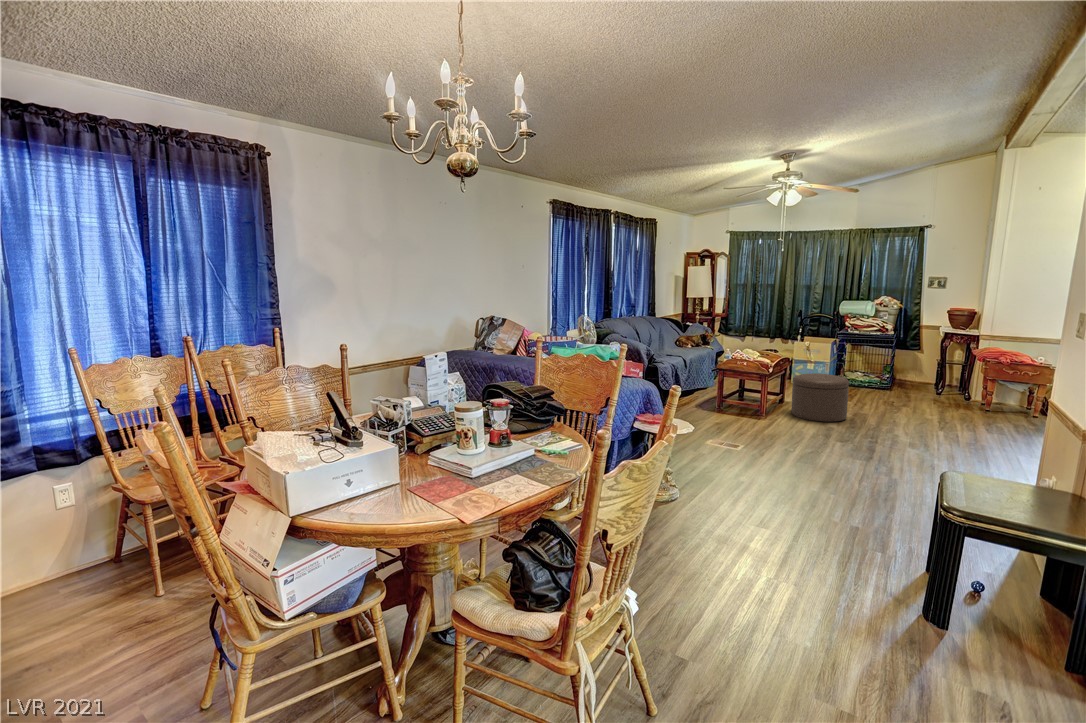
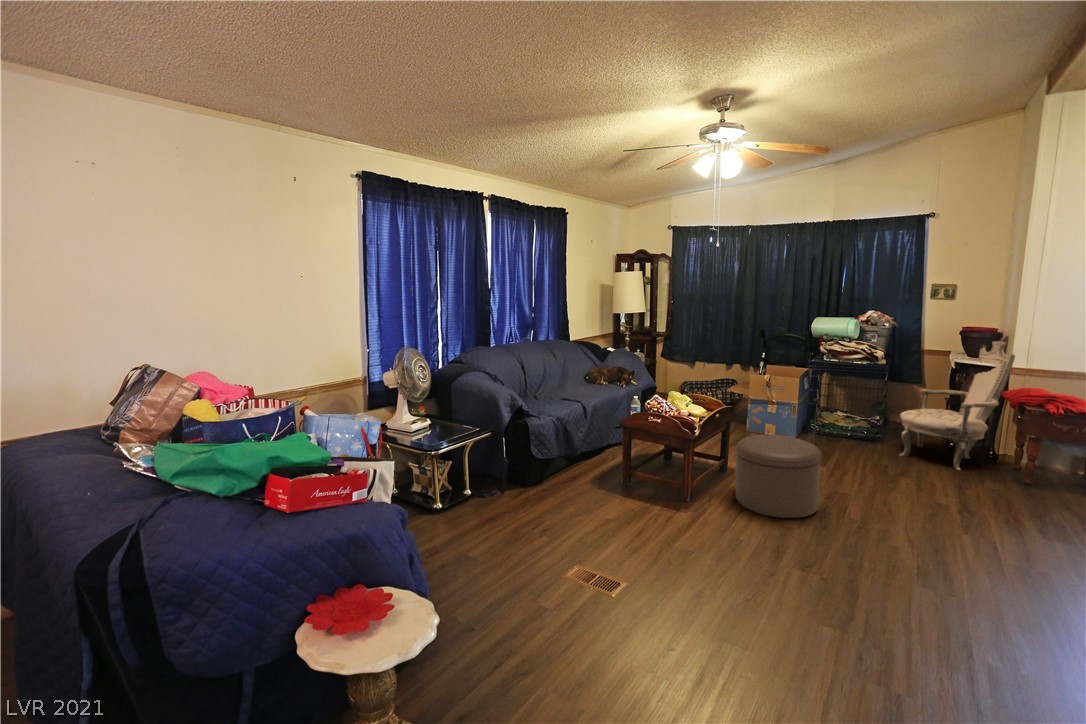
armchair: none [902,316,983,404] -> present [900,341,1015,470]

